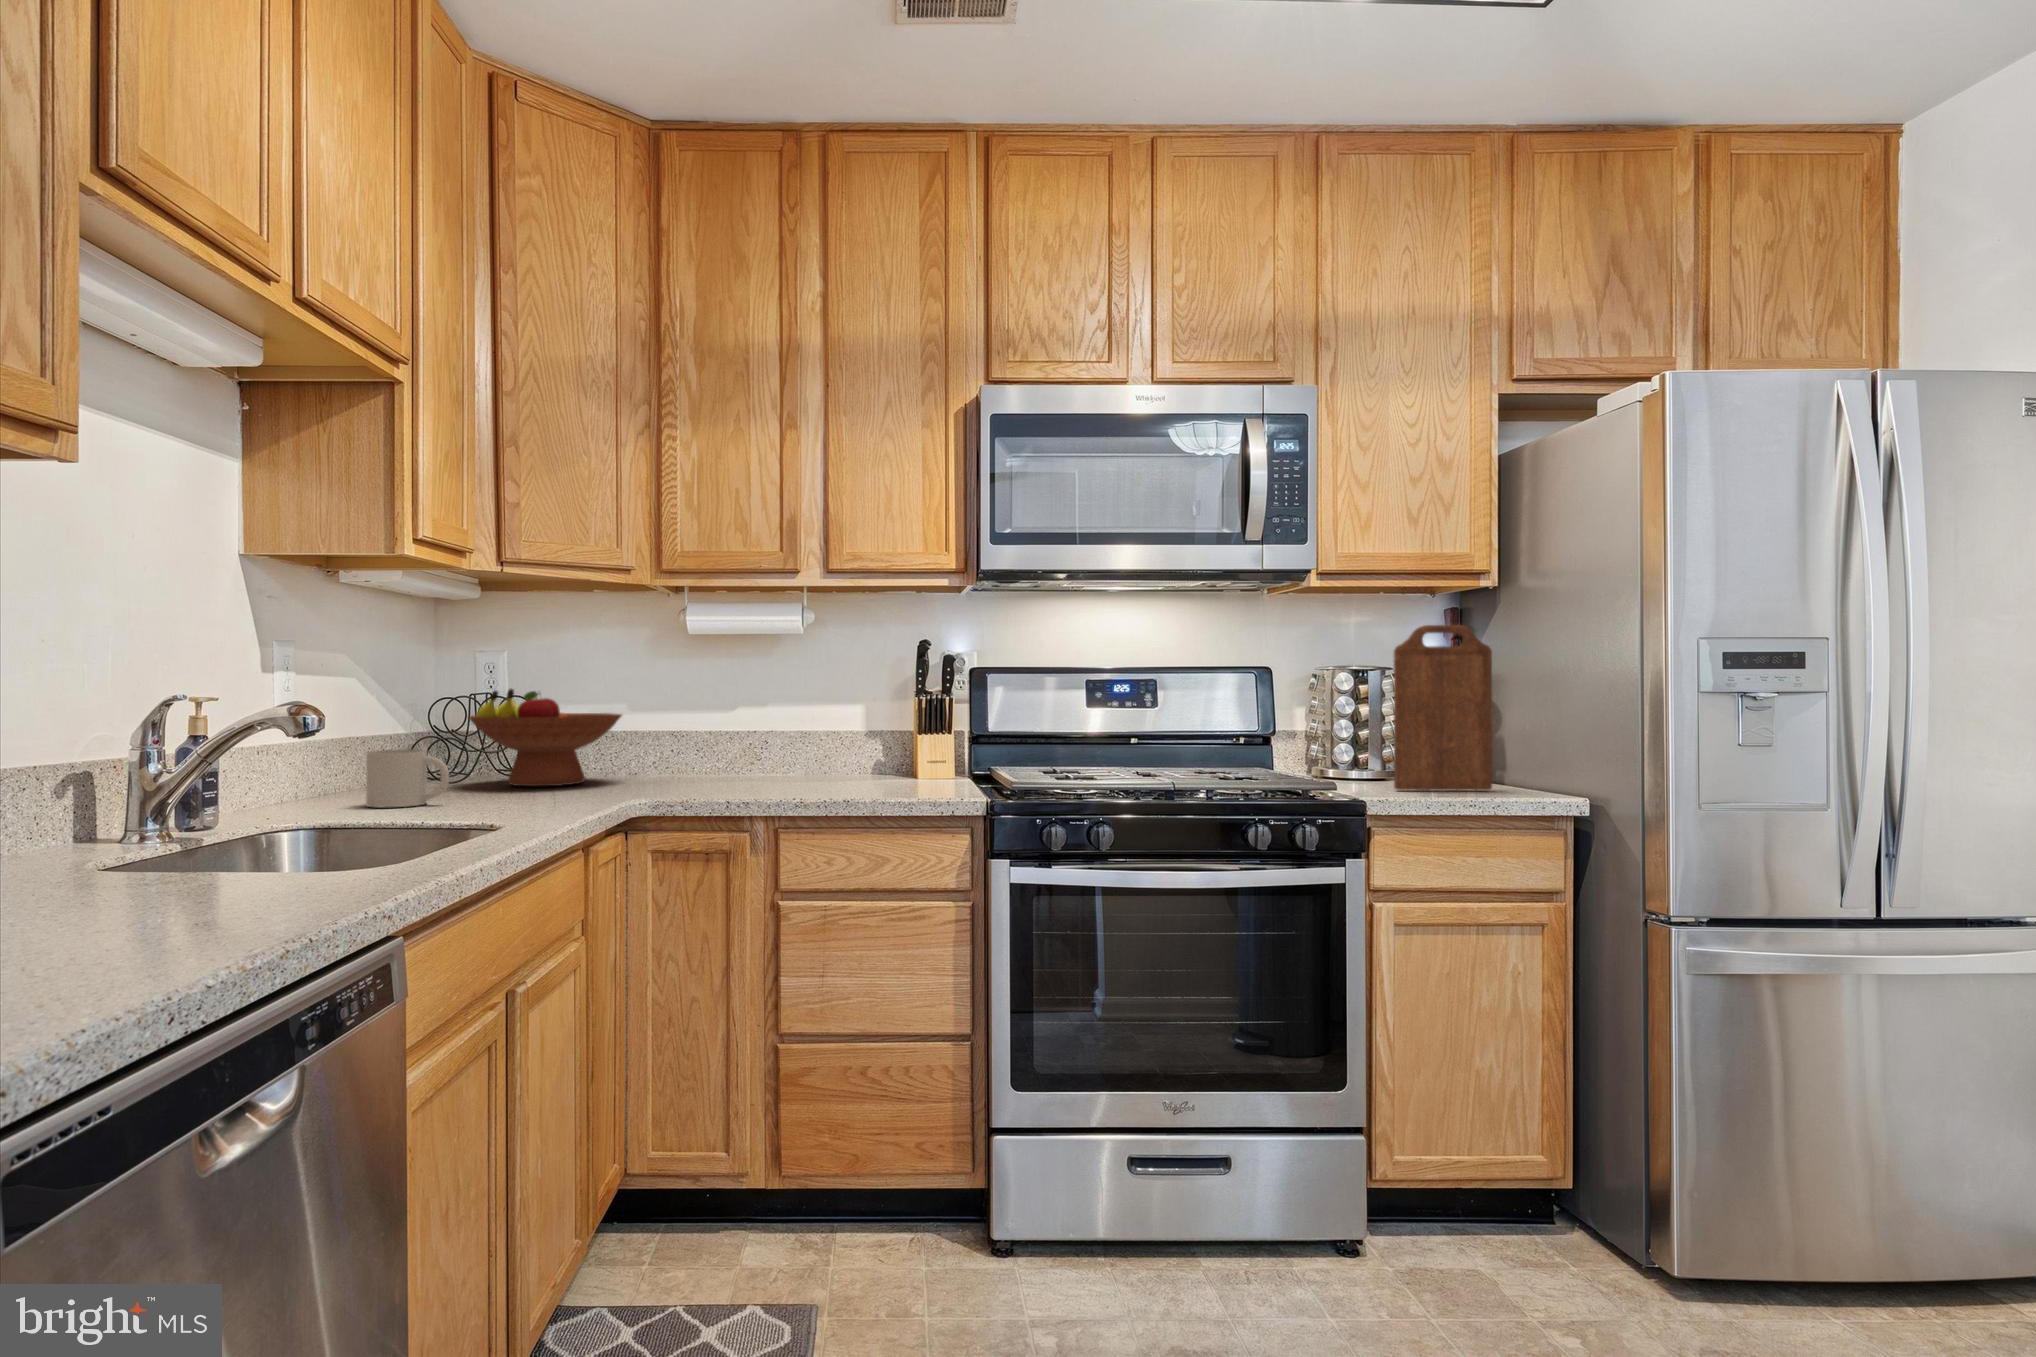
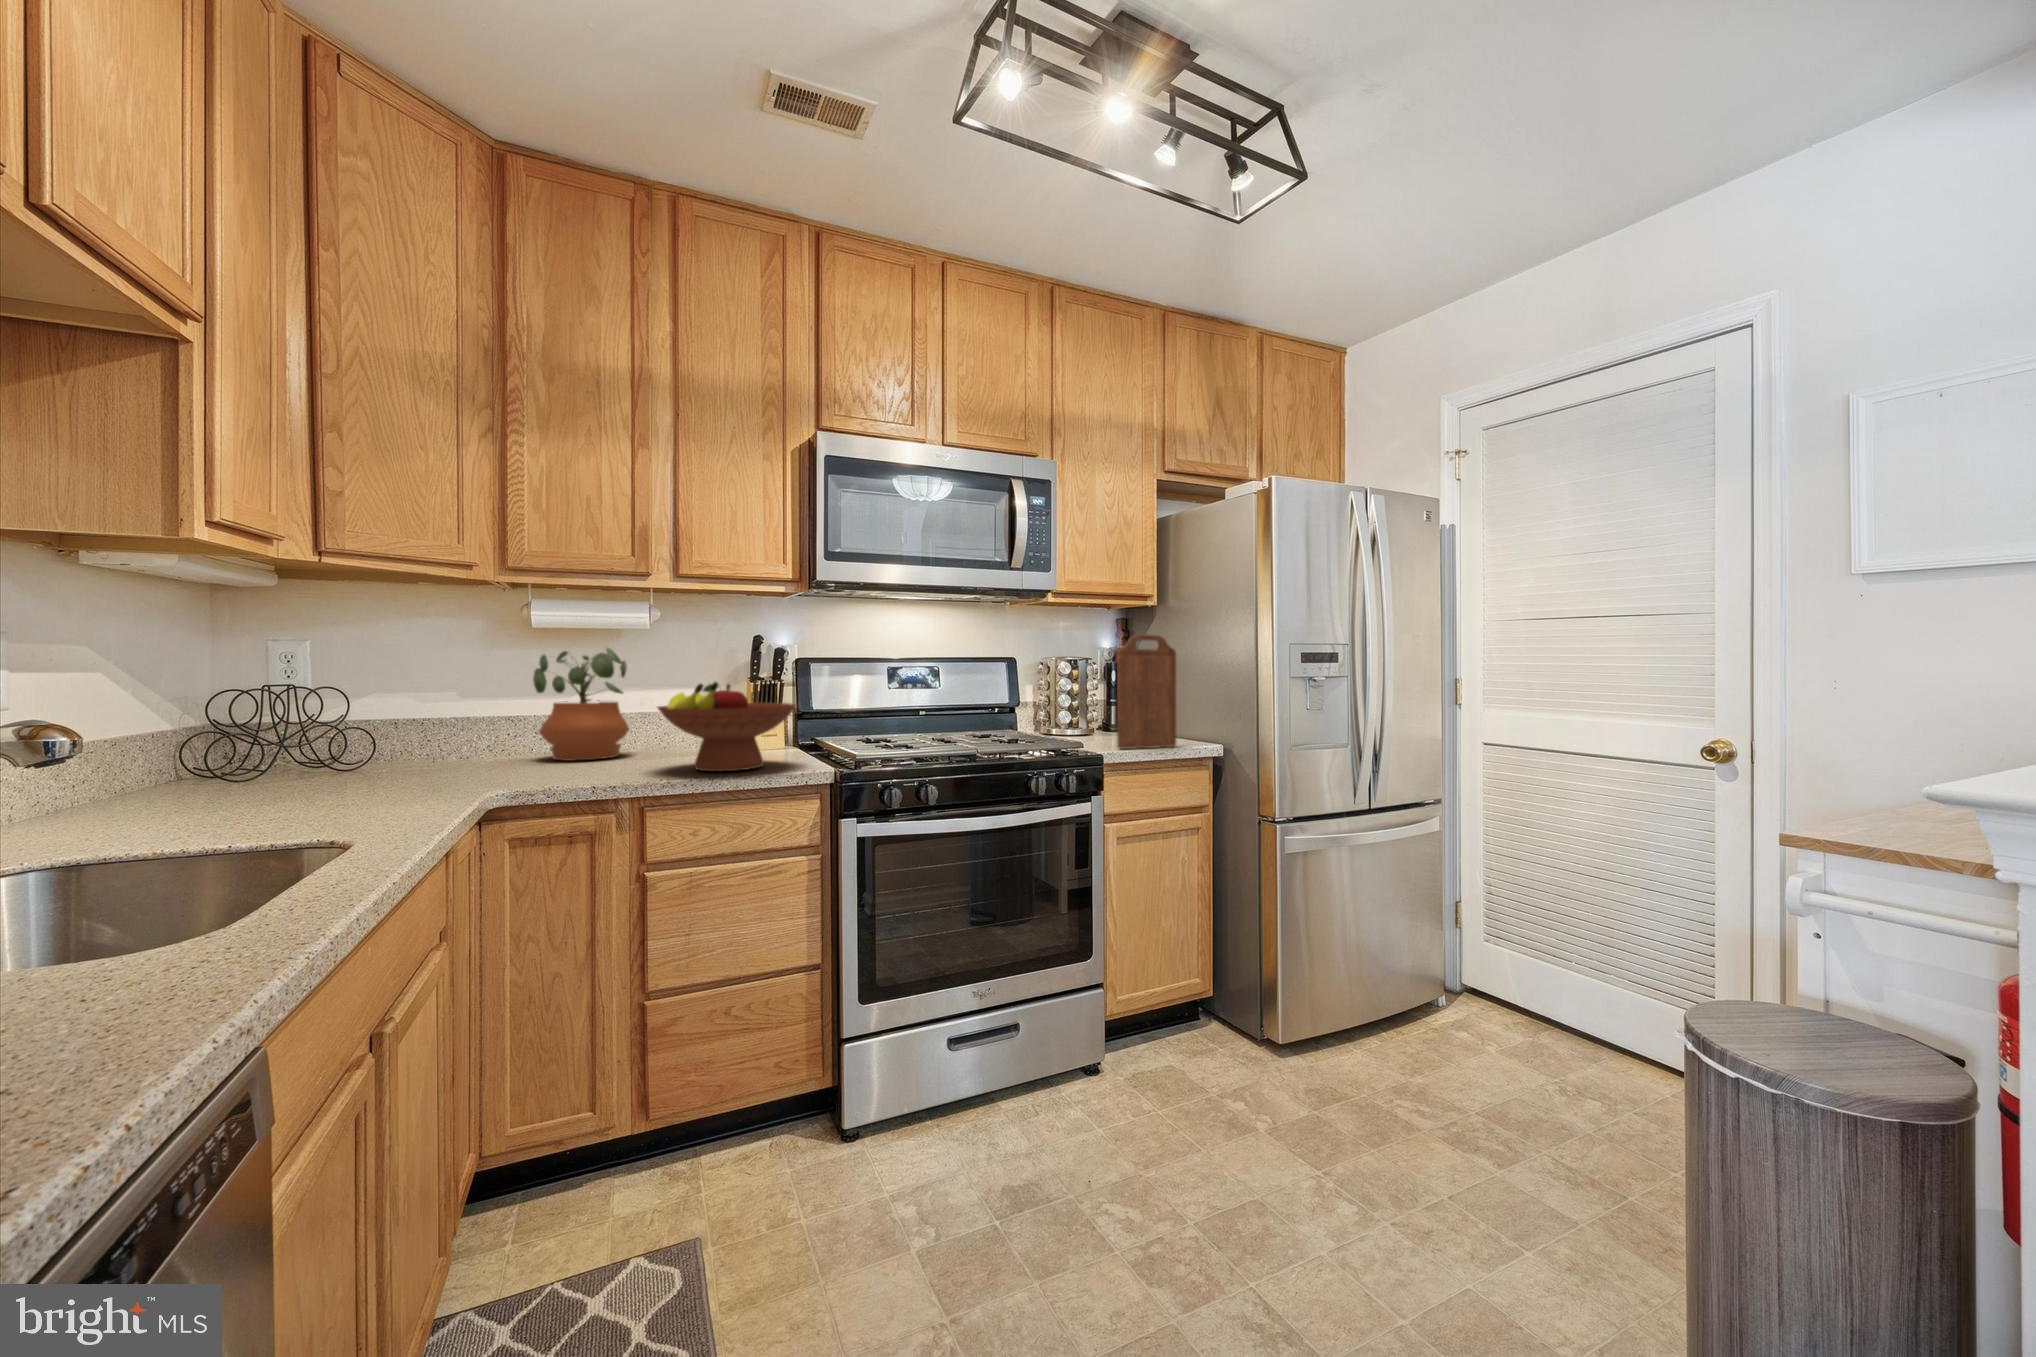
potted plant: none [695,651,798,777] -> present [533,648,629,761]
fruit bowl: present [468,689,622,787] -> present [657,682,797,771]
mug: present [366,749,449,807] -> none [132,750,256,820]

